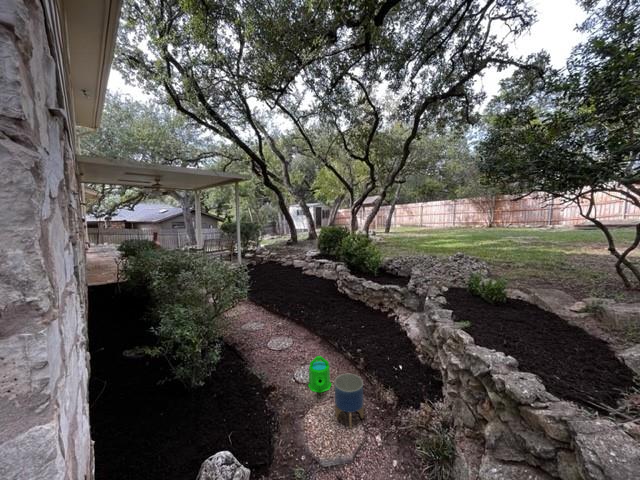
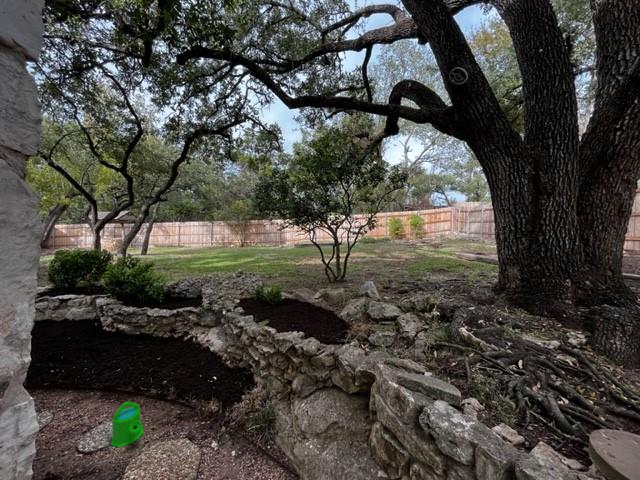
planter: present [334,373,364,429] -> none [161,399,193,454]

